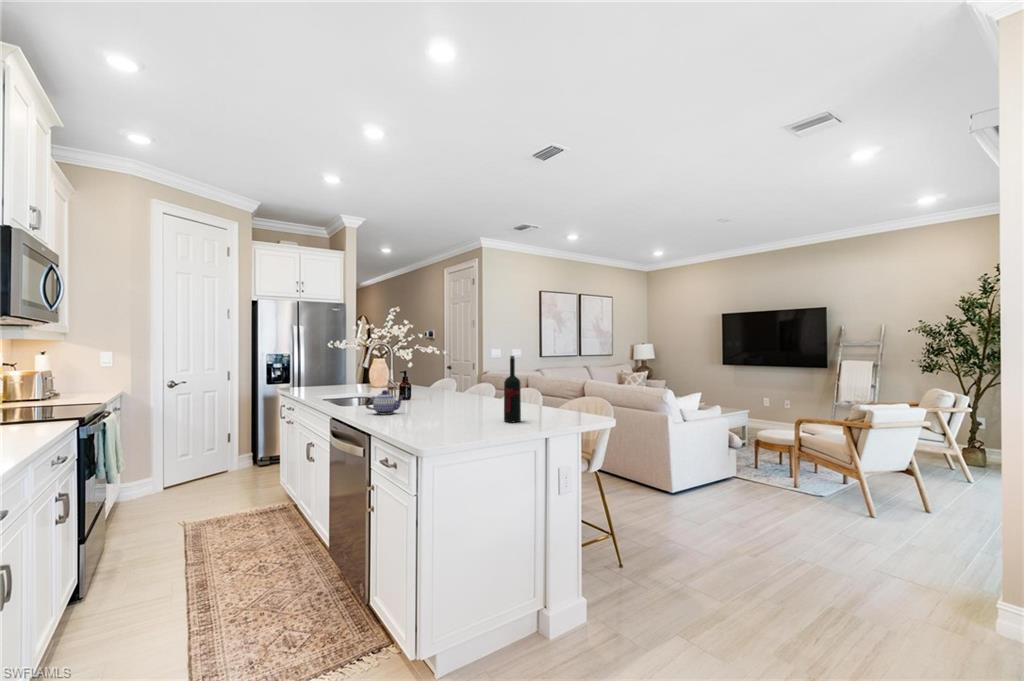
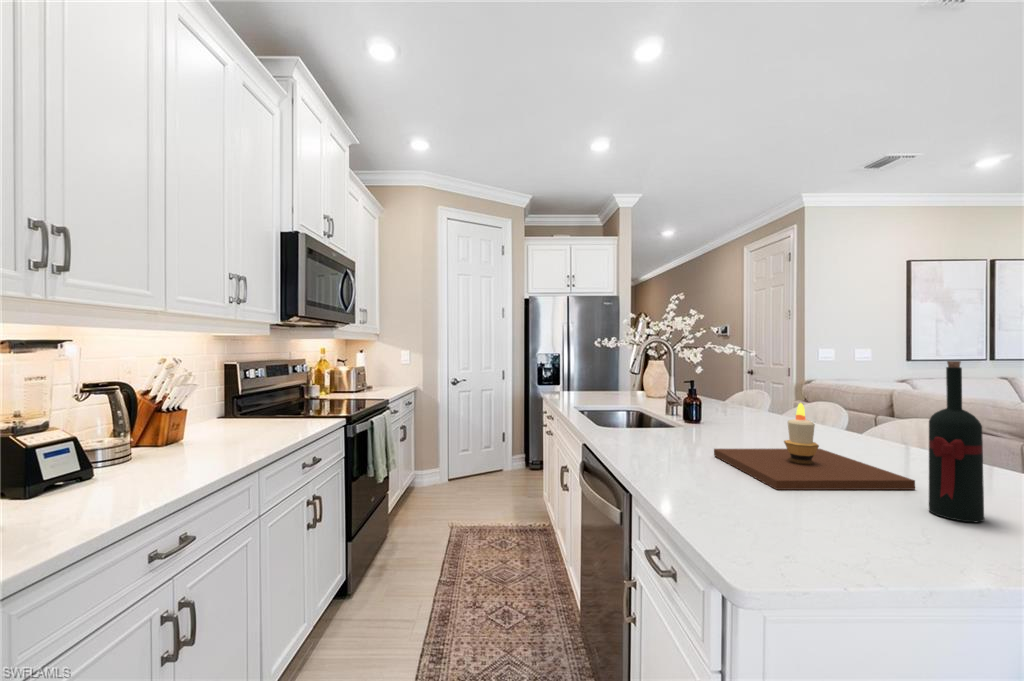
candle: none [418,379,504,422] -> present [714,403,915,490]
teapot: present [366,390,404,414] -> none [628,411,691,451]

